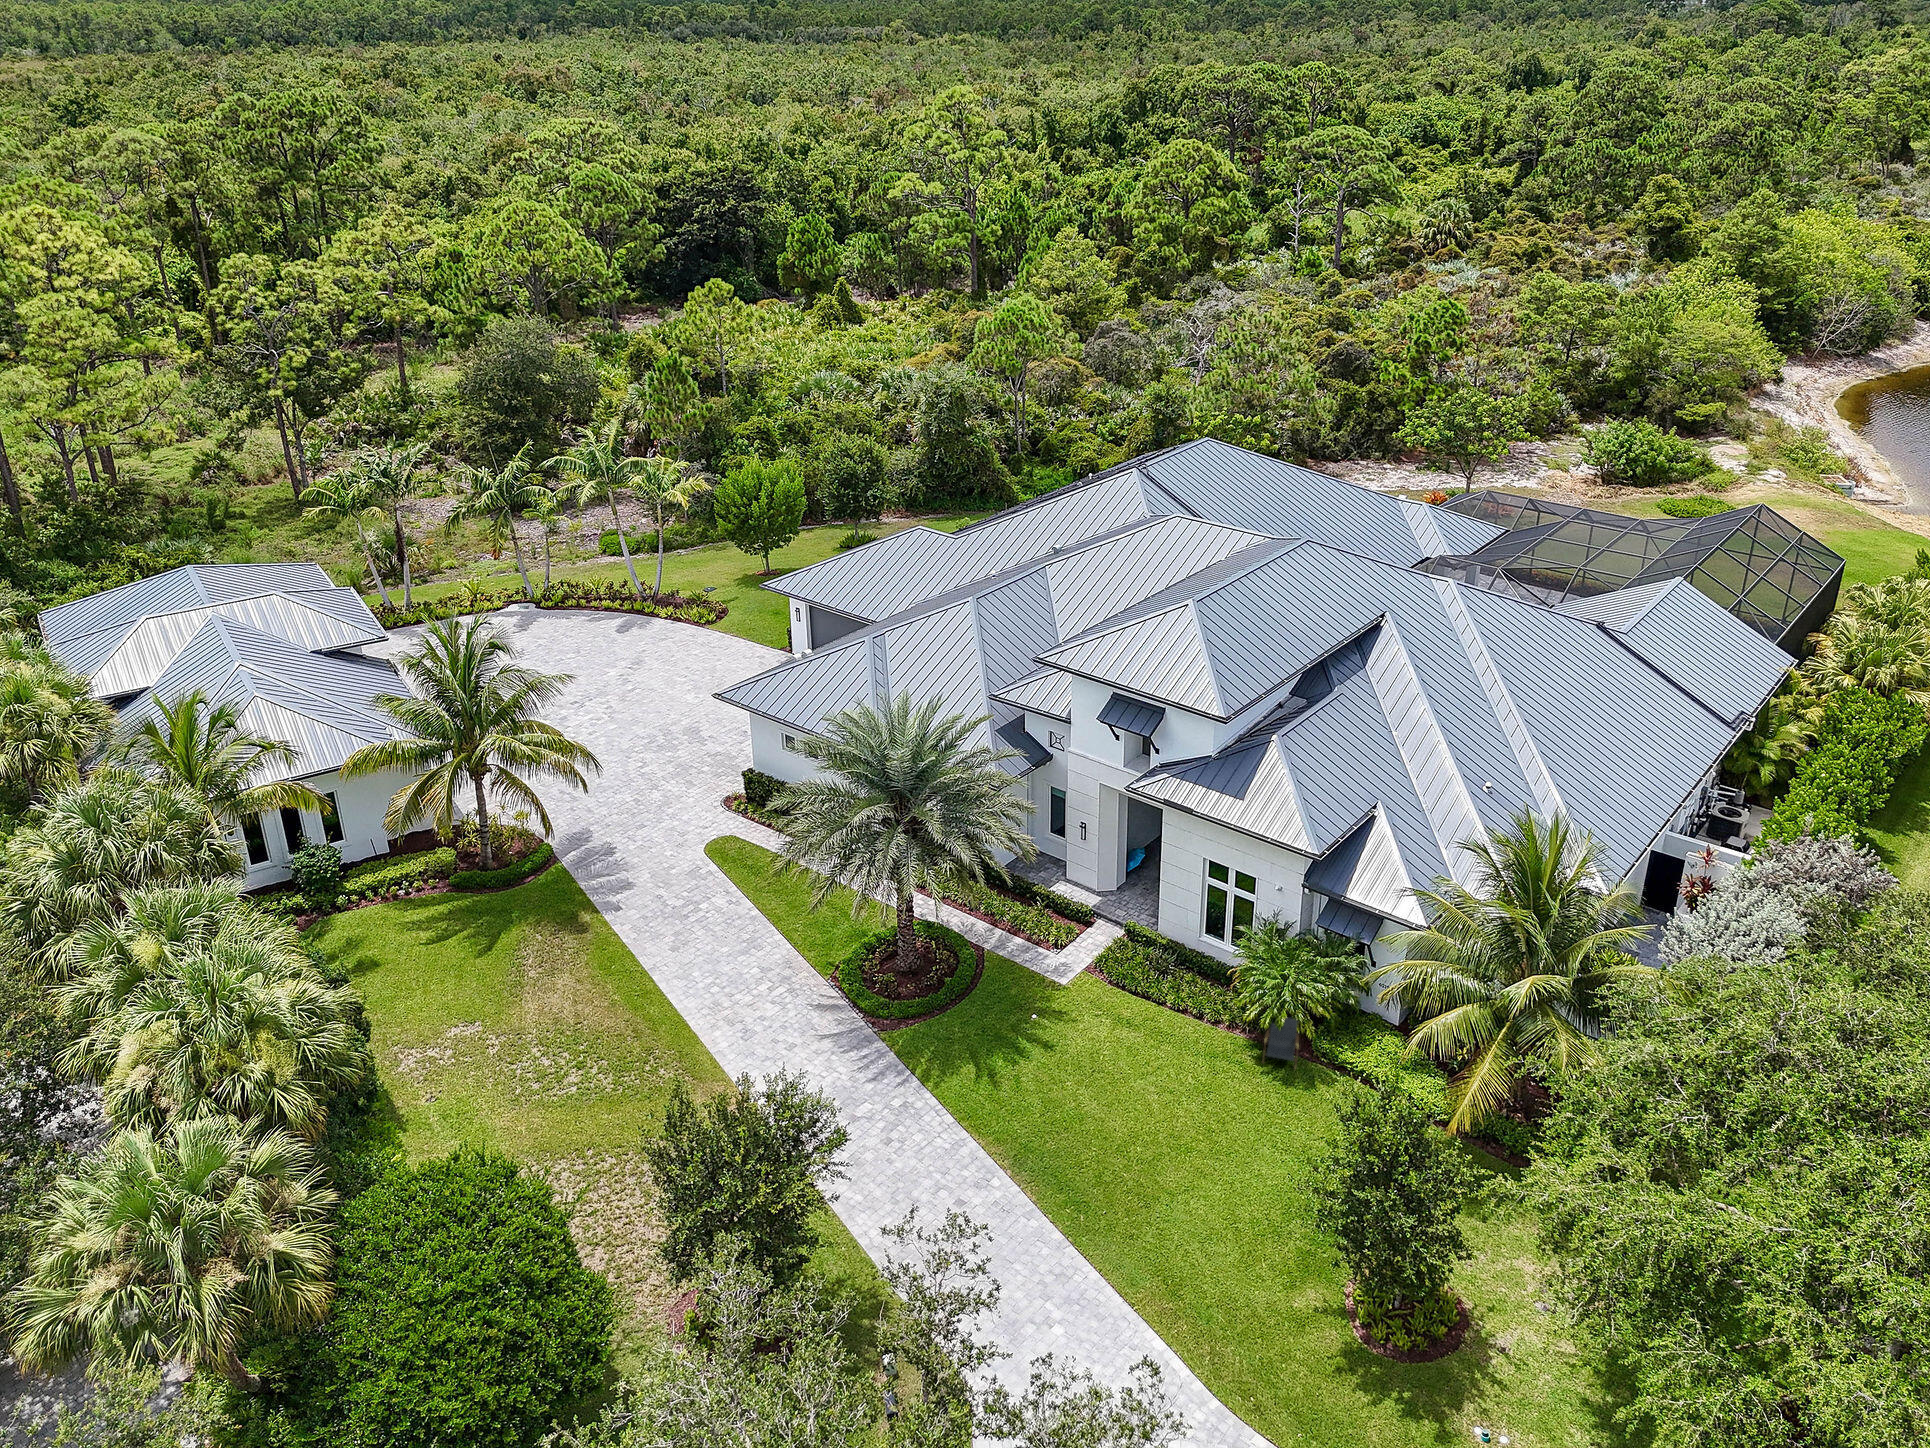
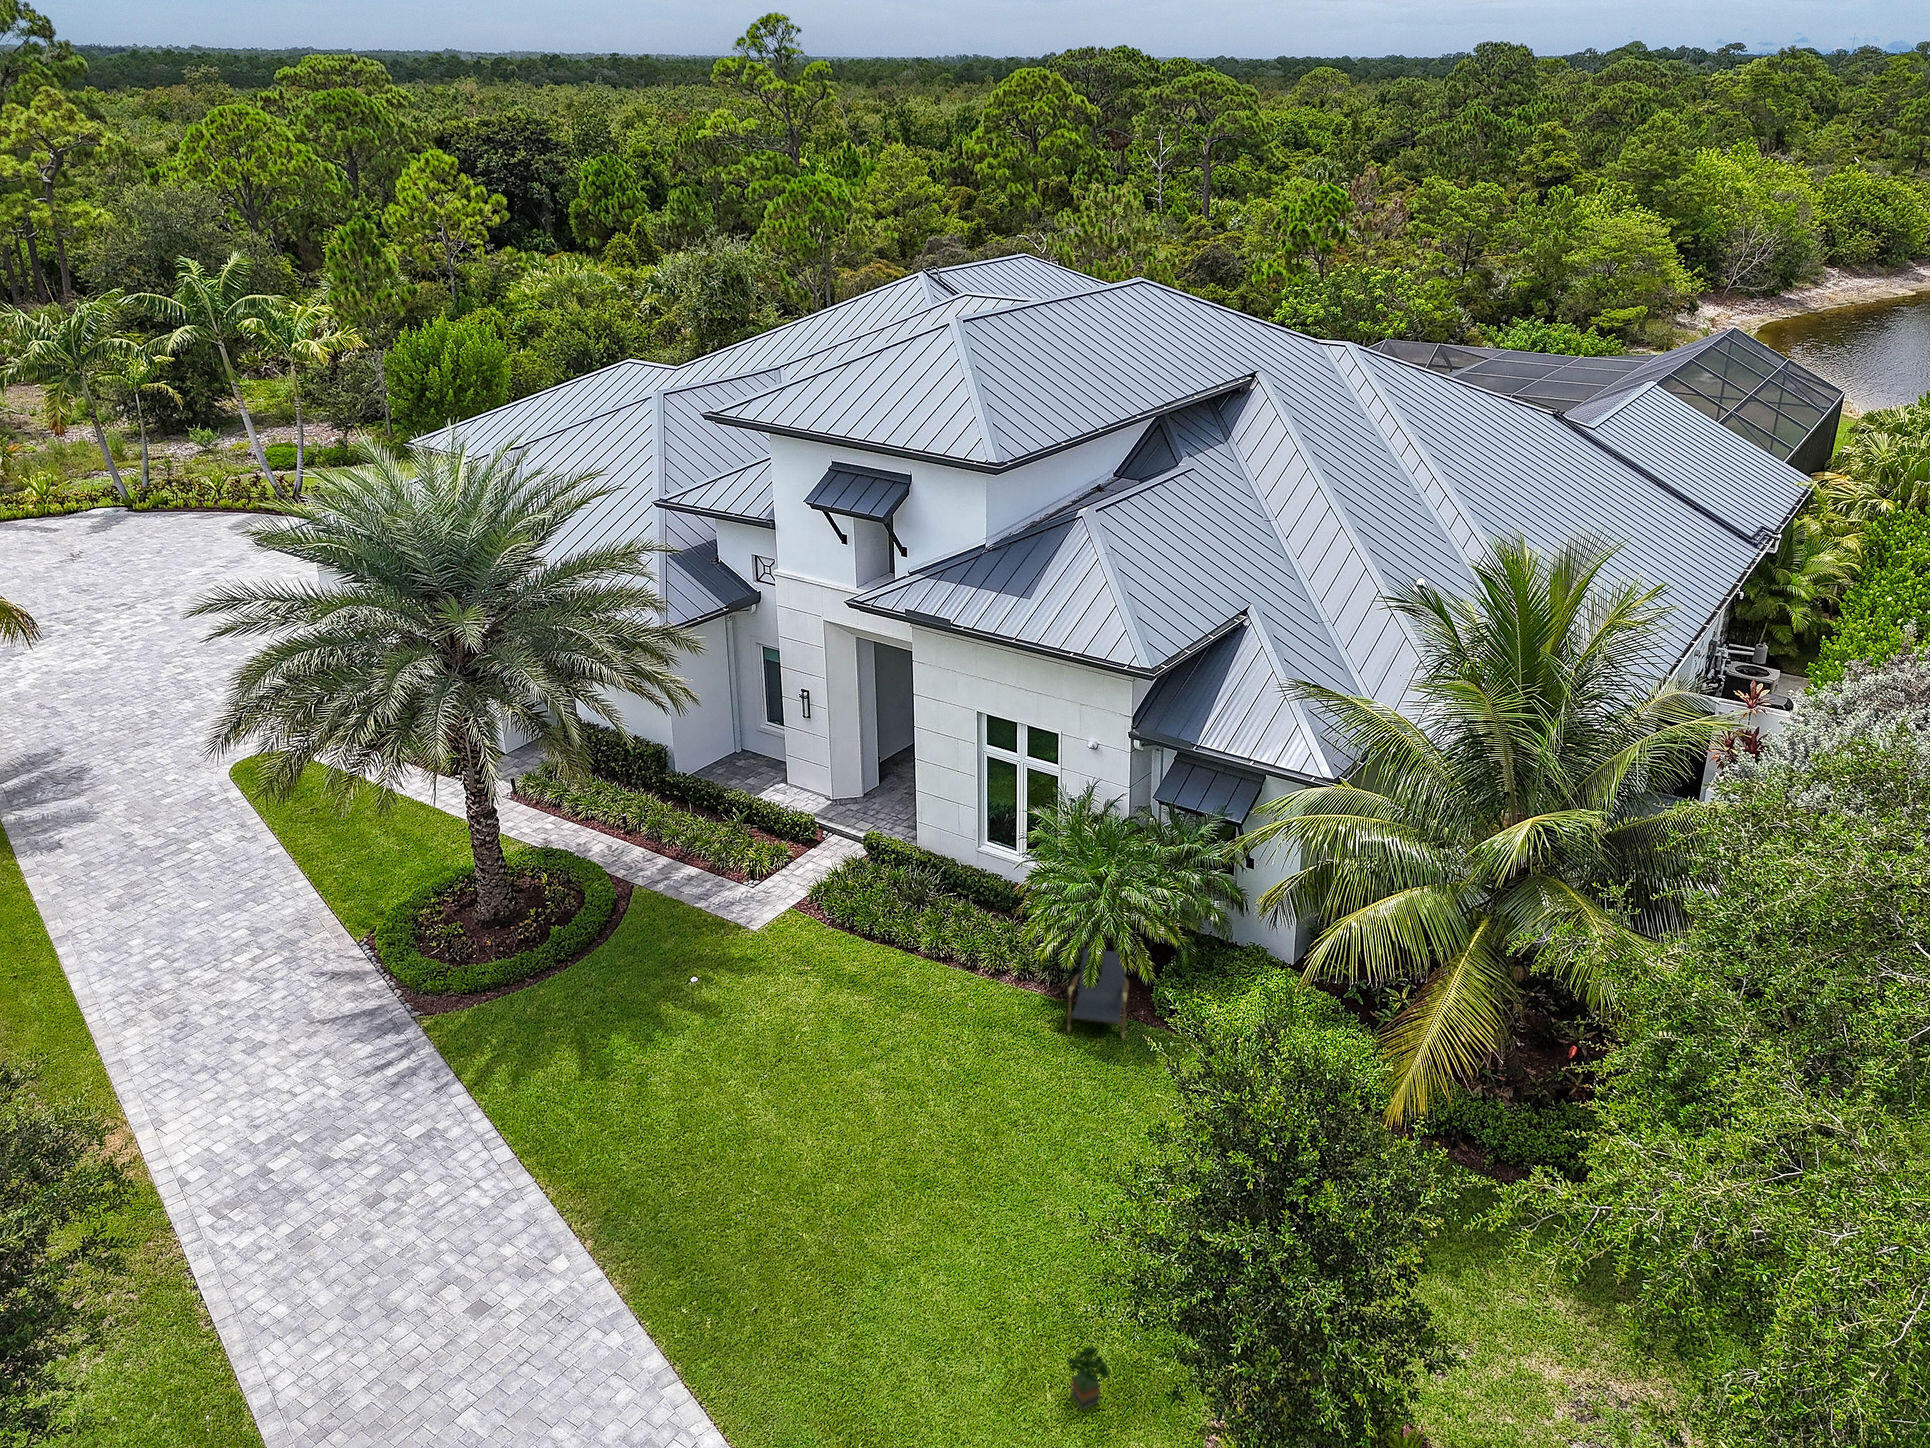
potted tree: none [1278,1239,1300,1270] -> present [1068,1347,1110,1410]

